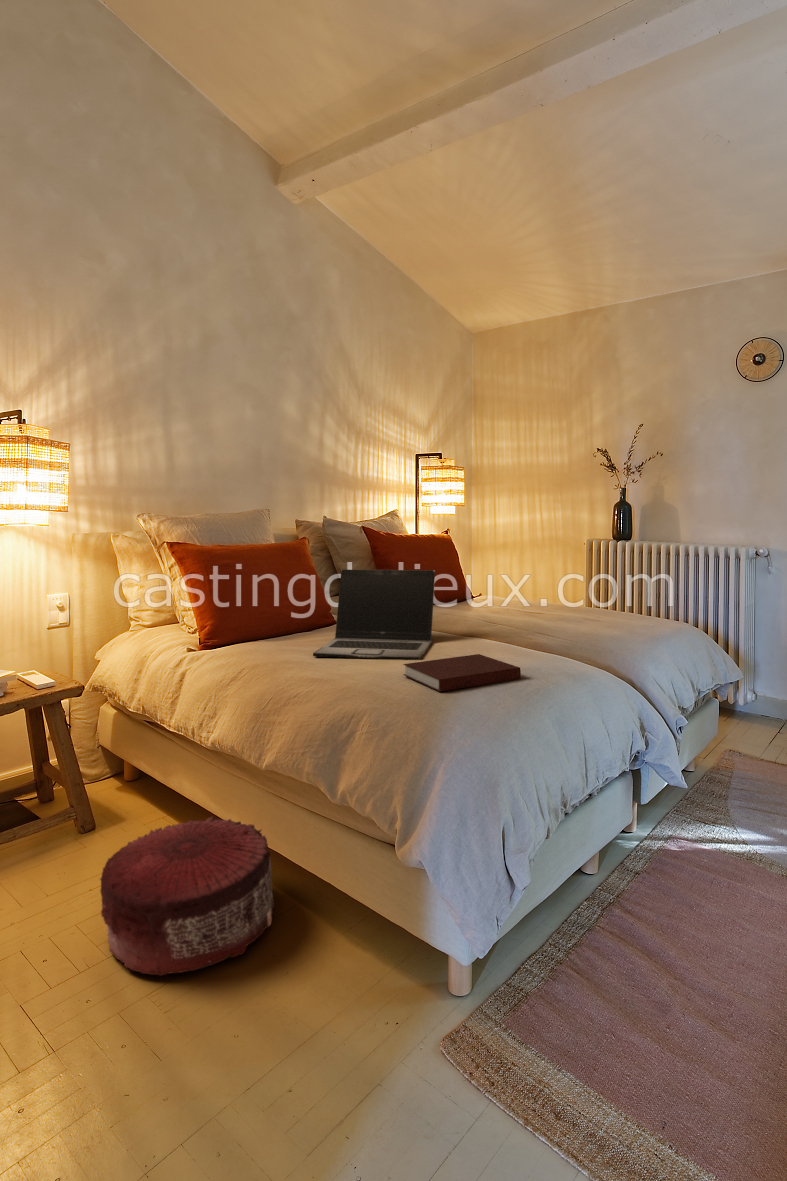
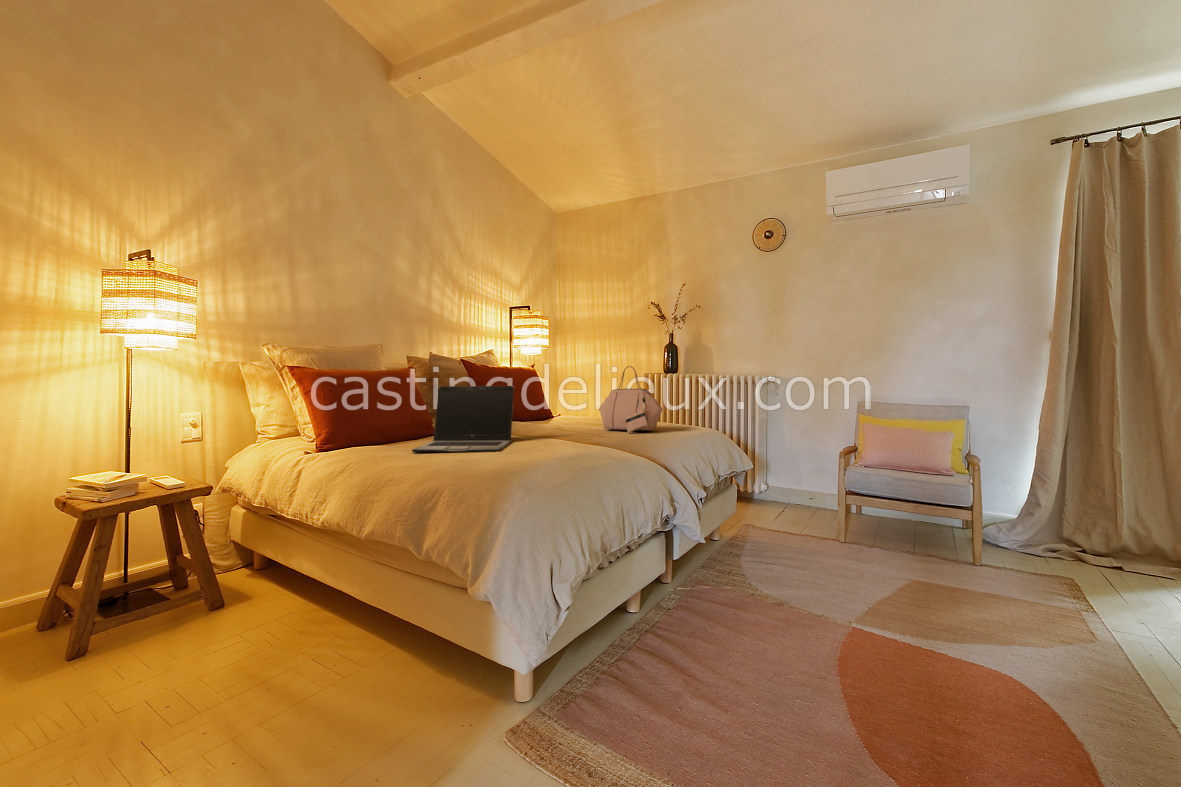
handbag: none [541,544,630,633] -> present [599,366,663,433]
notebook: present [403,654,521,692] -> none [482,444,572,468]
pouf: present [100,816,275,976] -> none [217,586,377,714]

